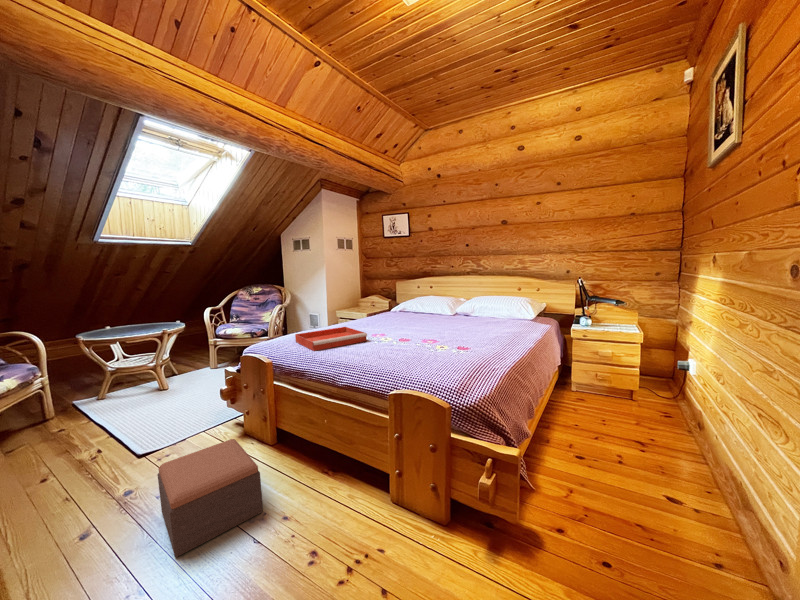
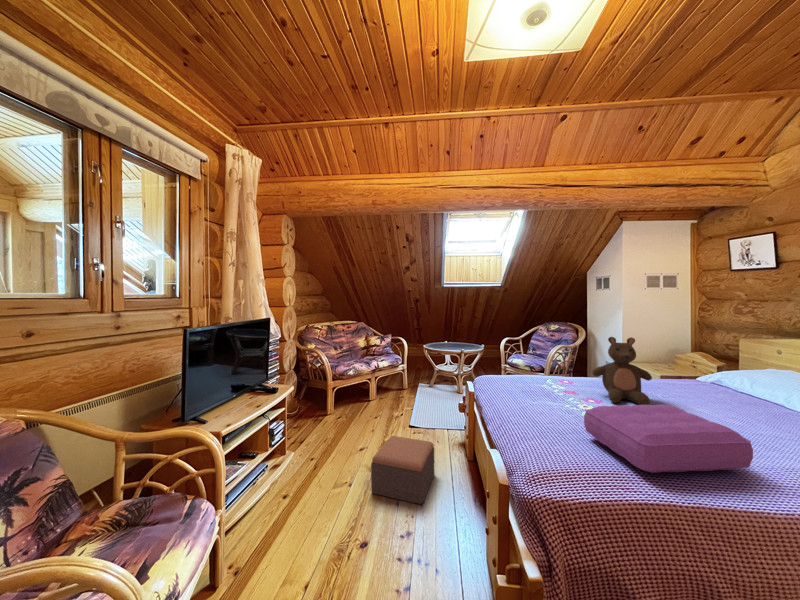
stuffed bear: none [358,280,399,332] -> present [593,337,652,405]
pillow: none [408,316,481,356] -> present [584,405,753,473]
tray: present [295,327,367,351] -> none [507,378,574,406]

